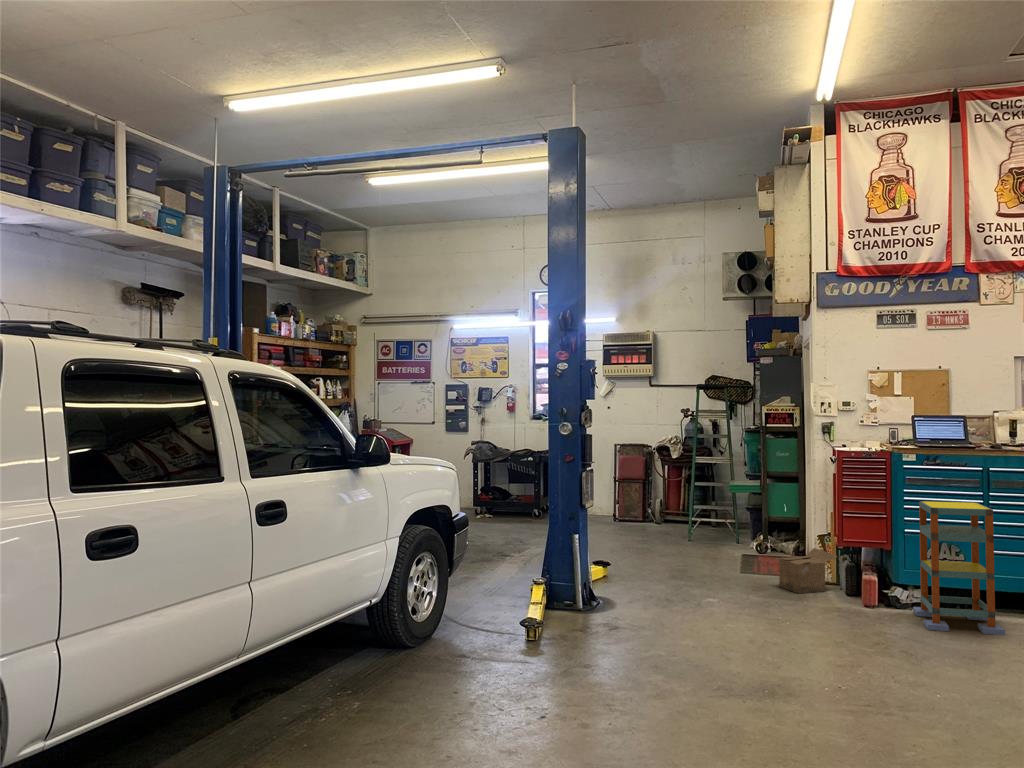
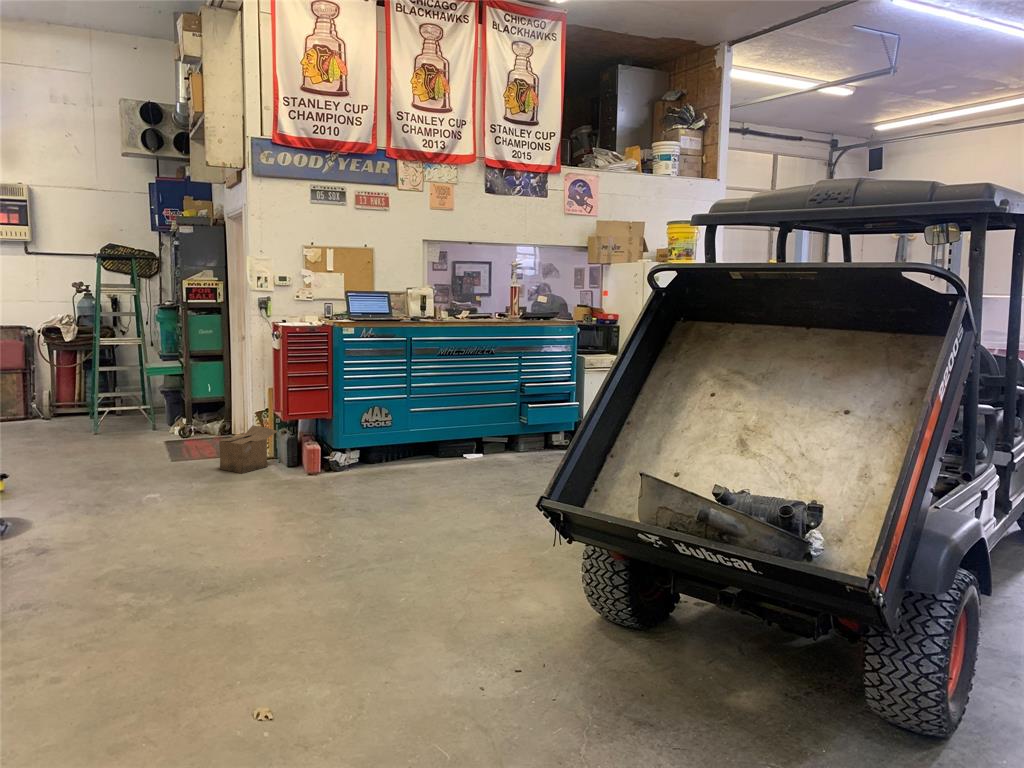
shelving unit: present [913,501,1005,635] -> none [352,369,429,487]

